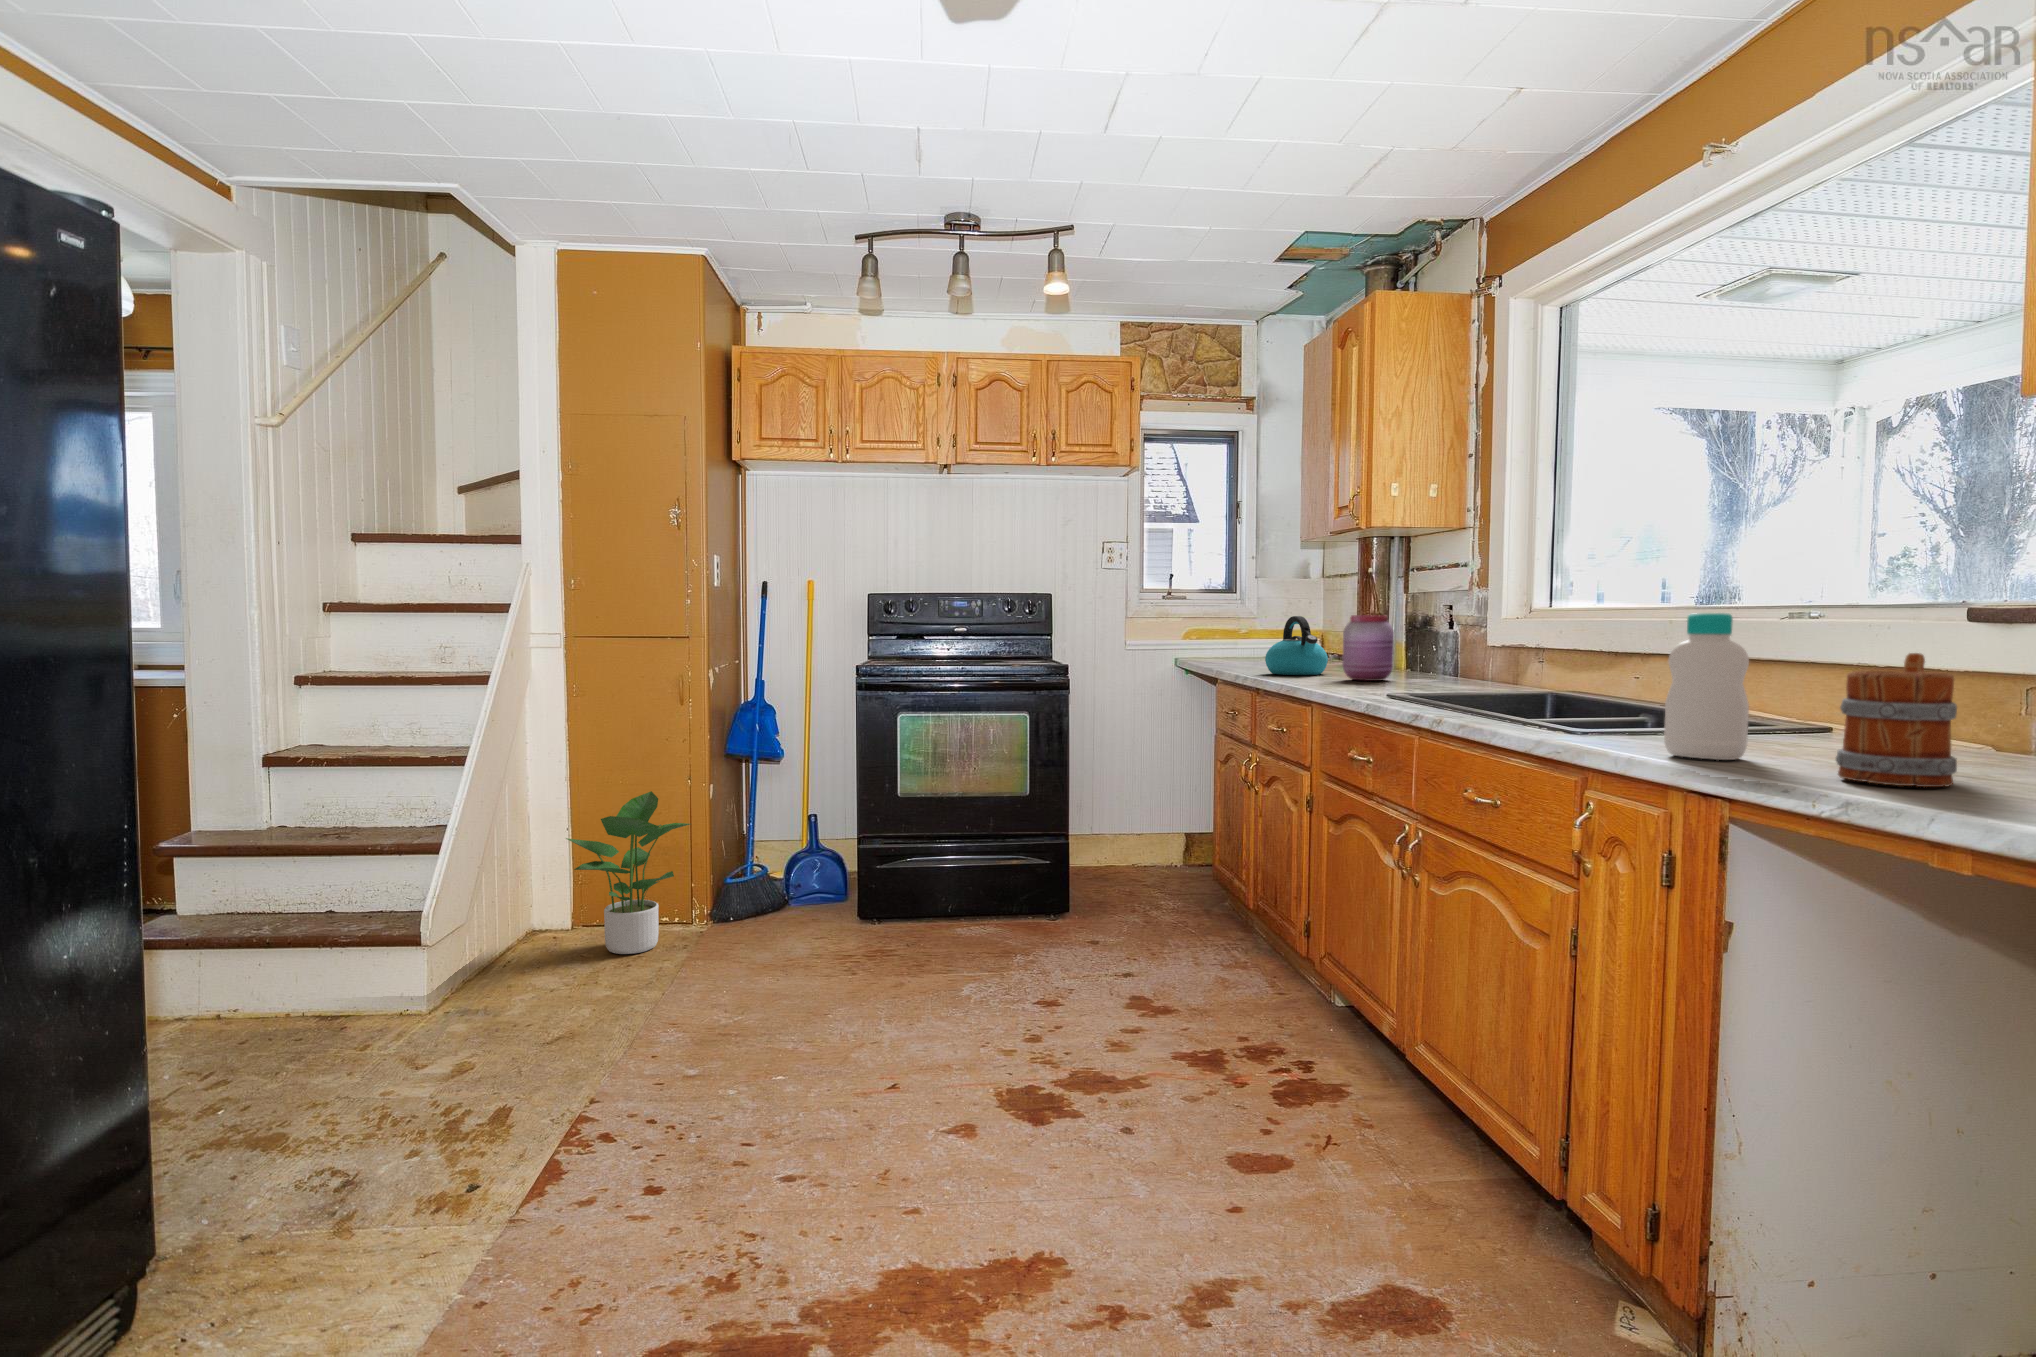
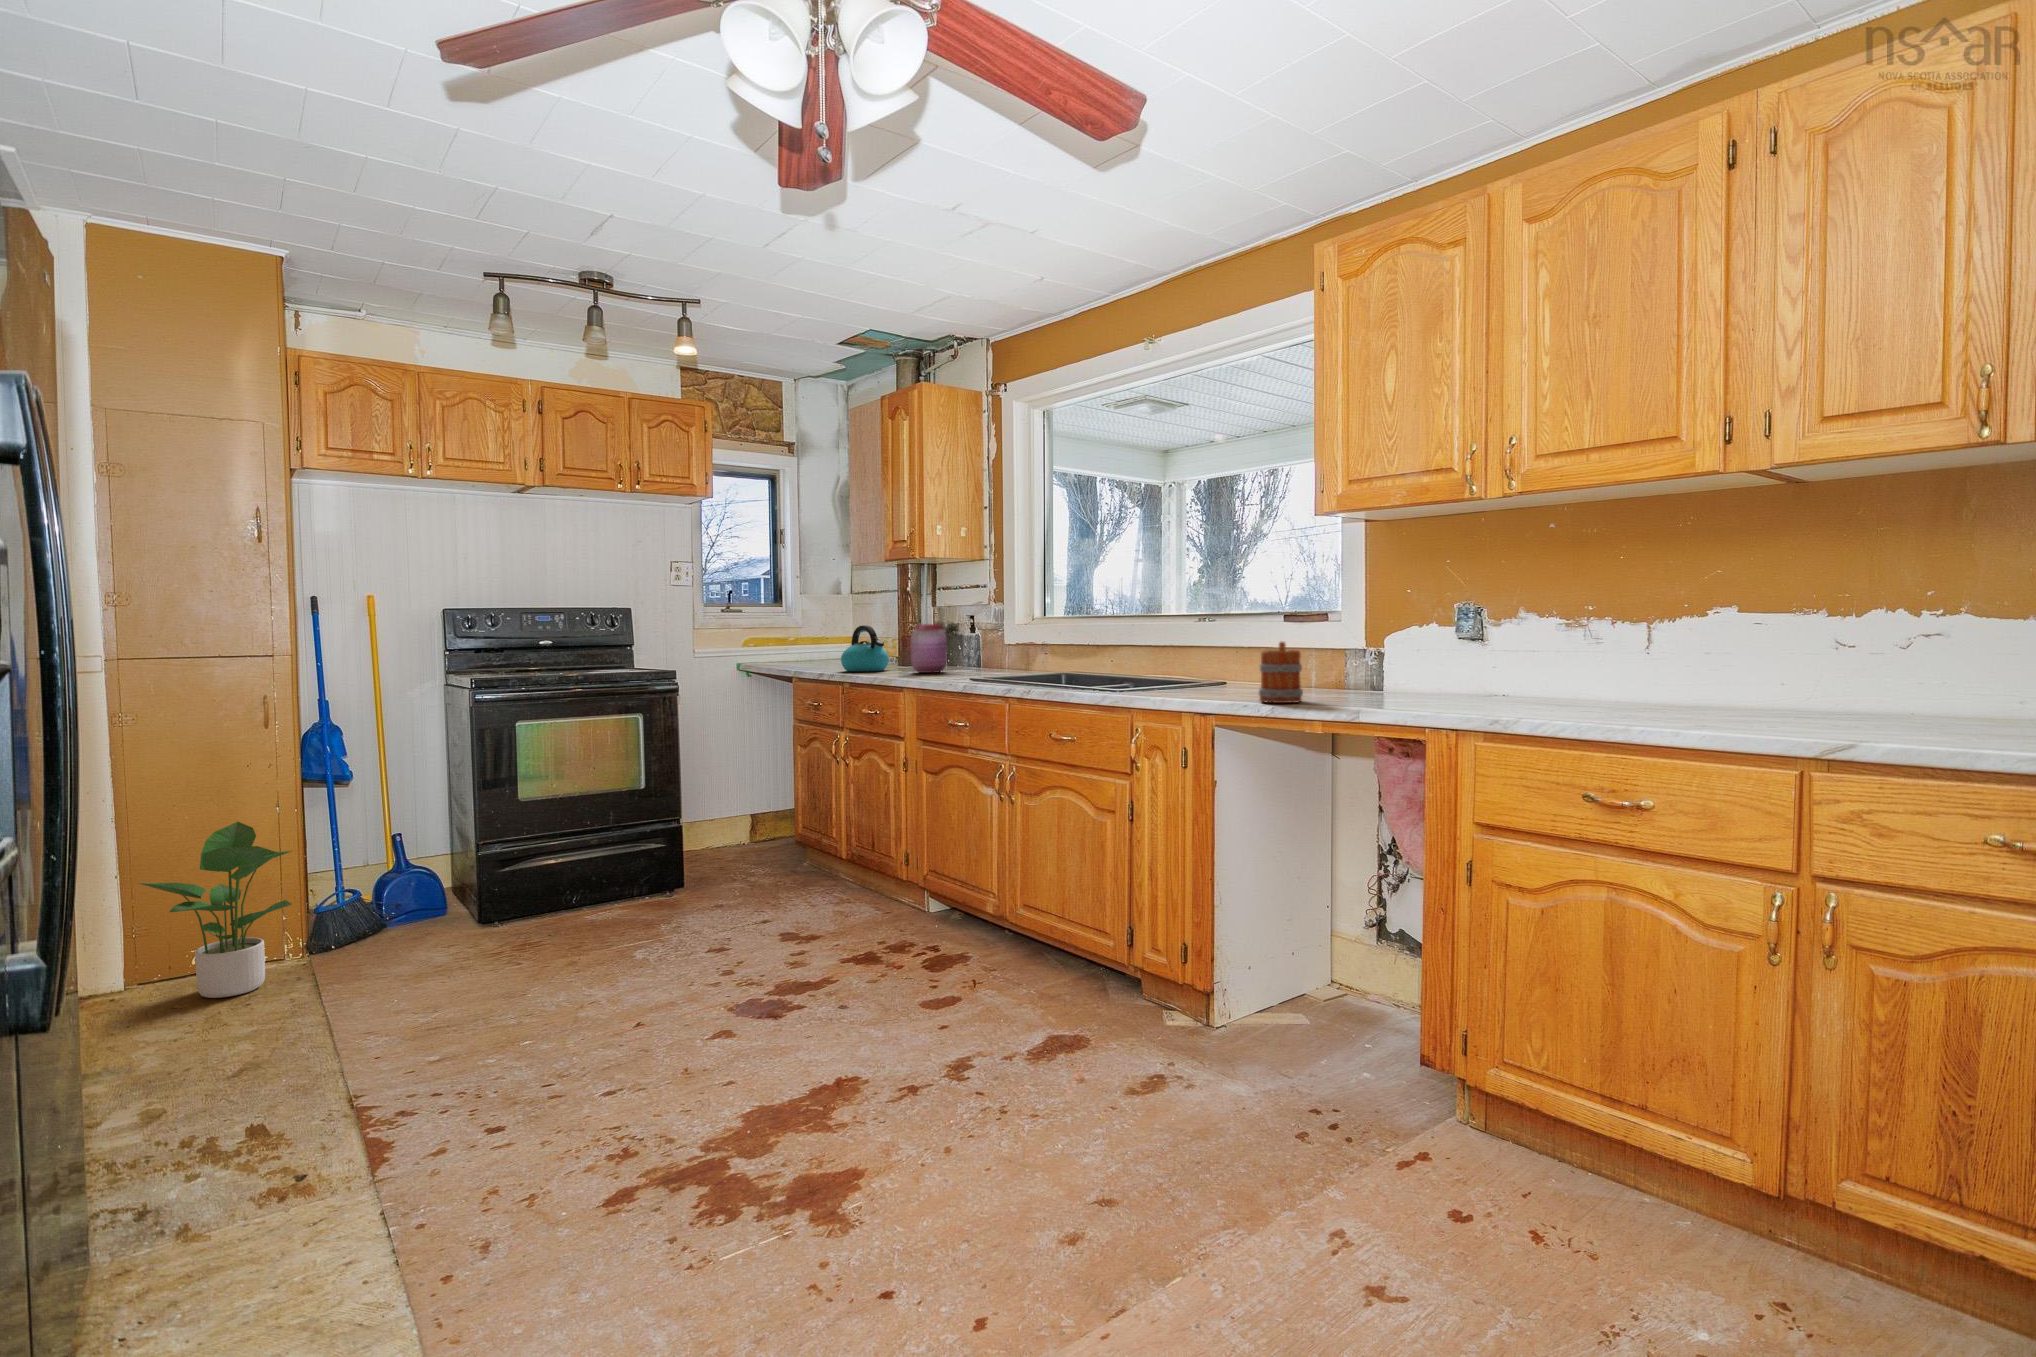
bottle: present [1664,613,1749,760] -> none [1179,623,1215,699]

